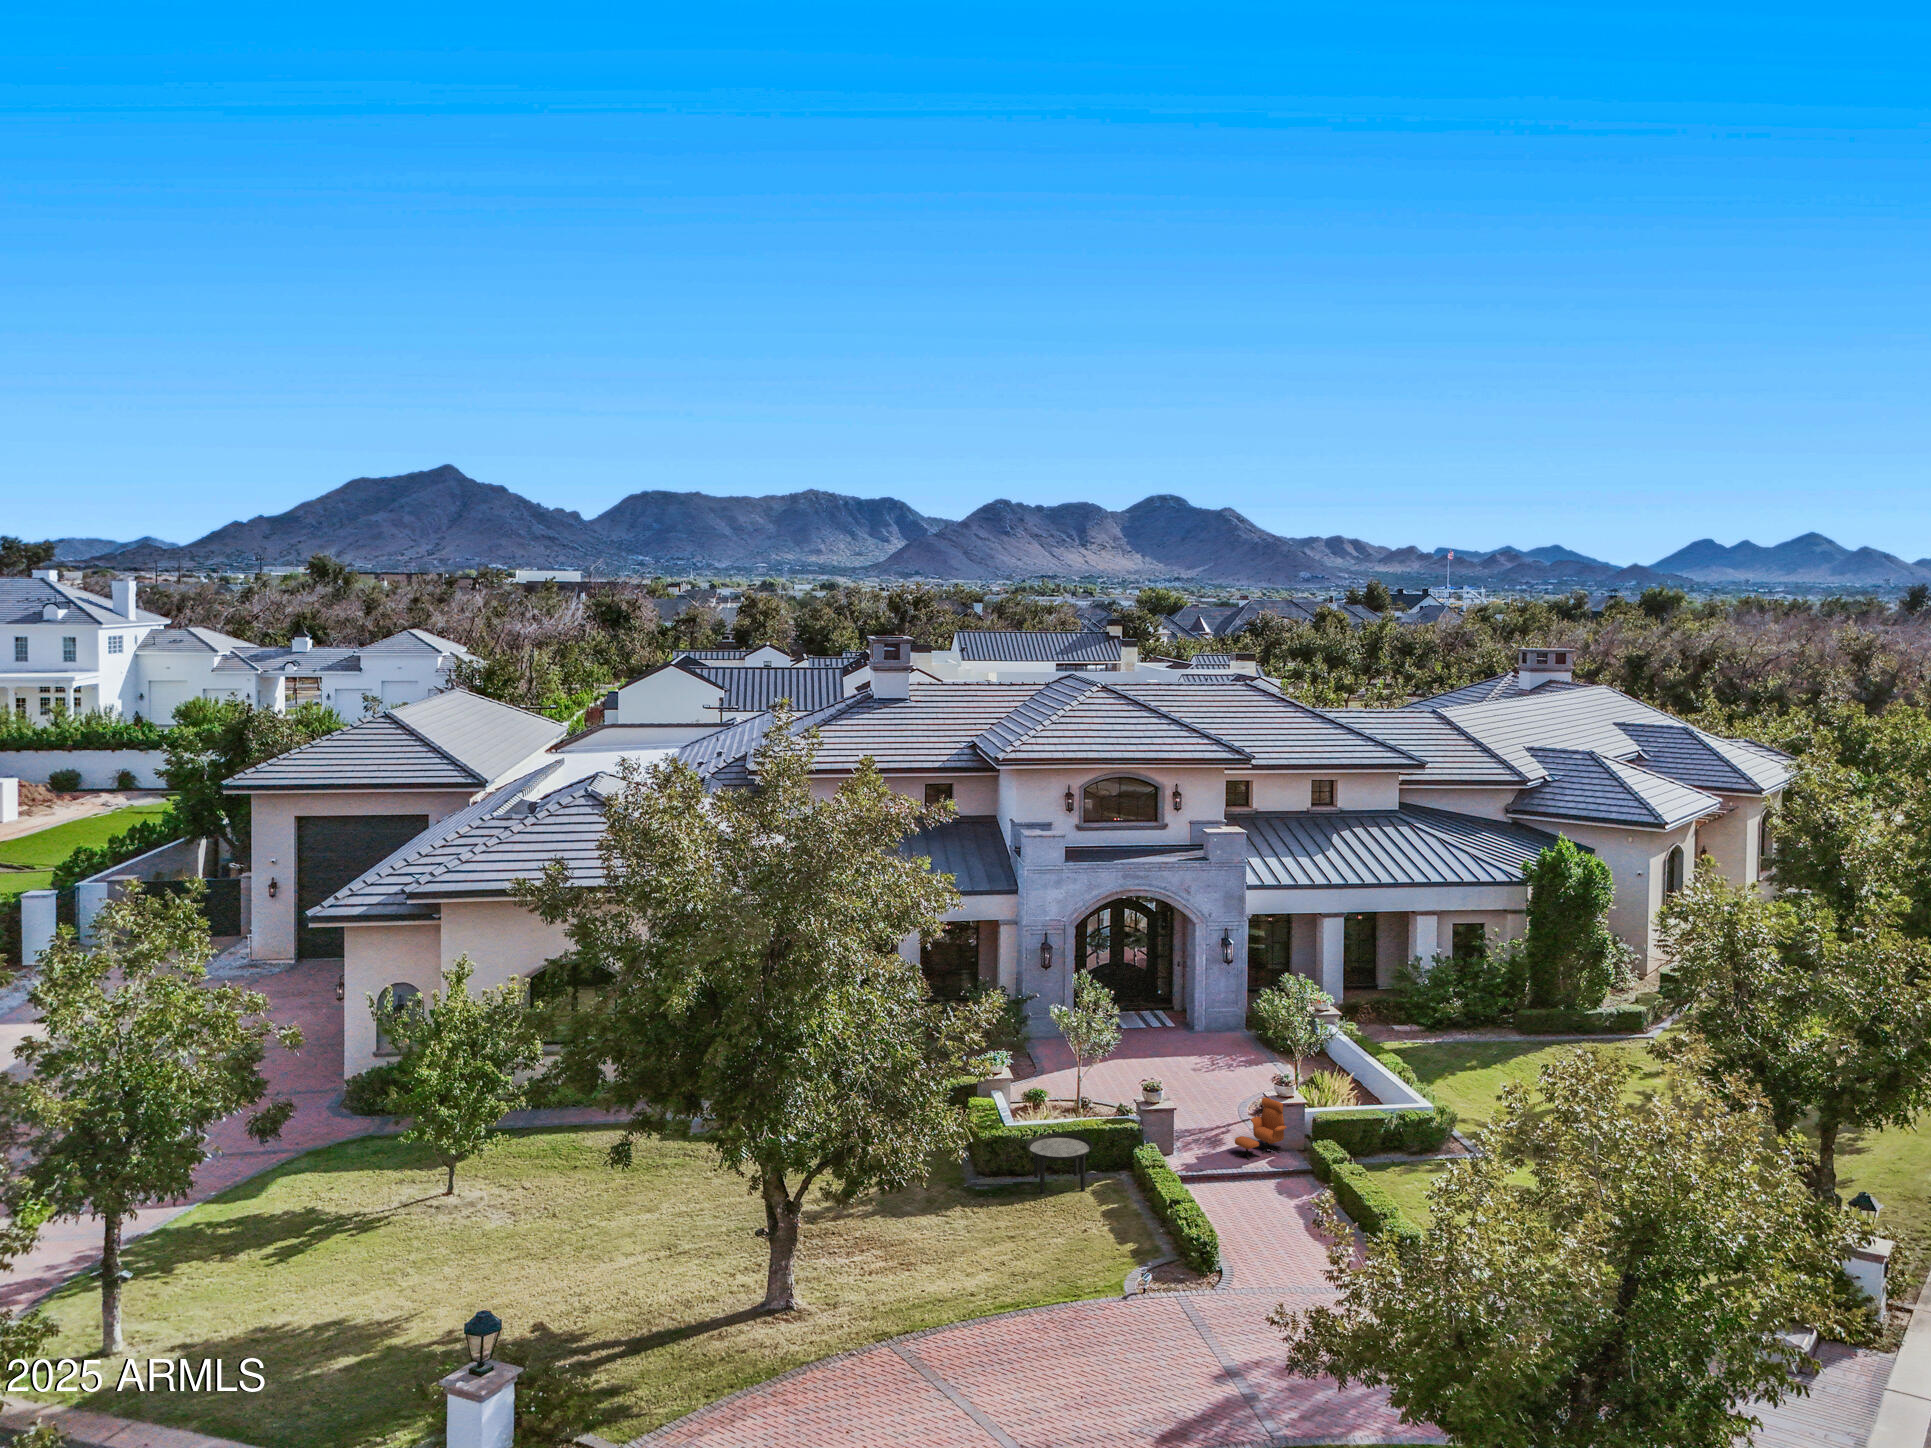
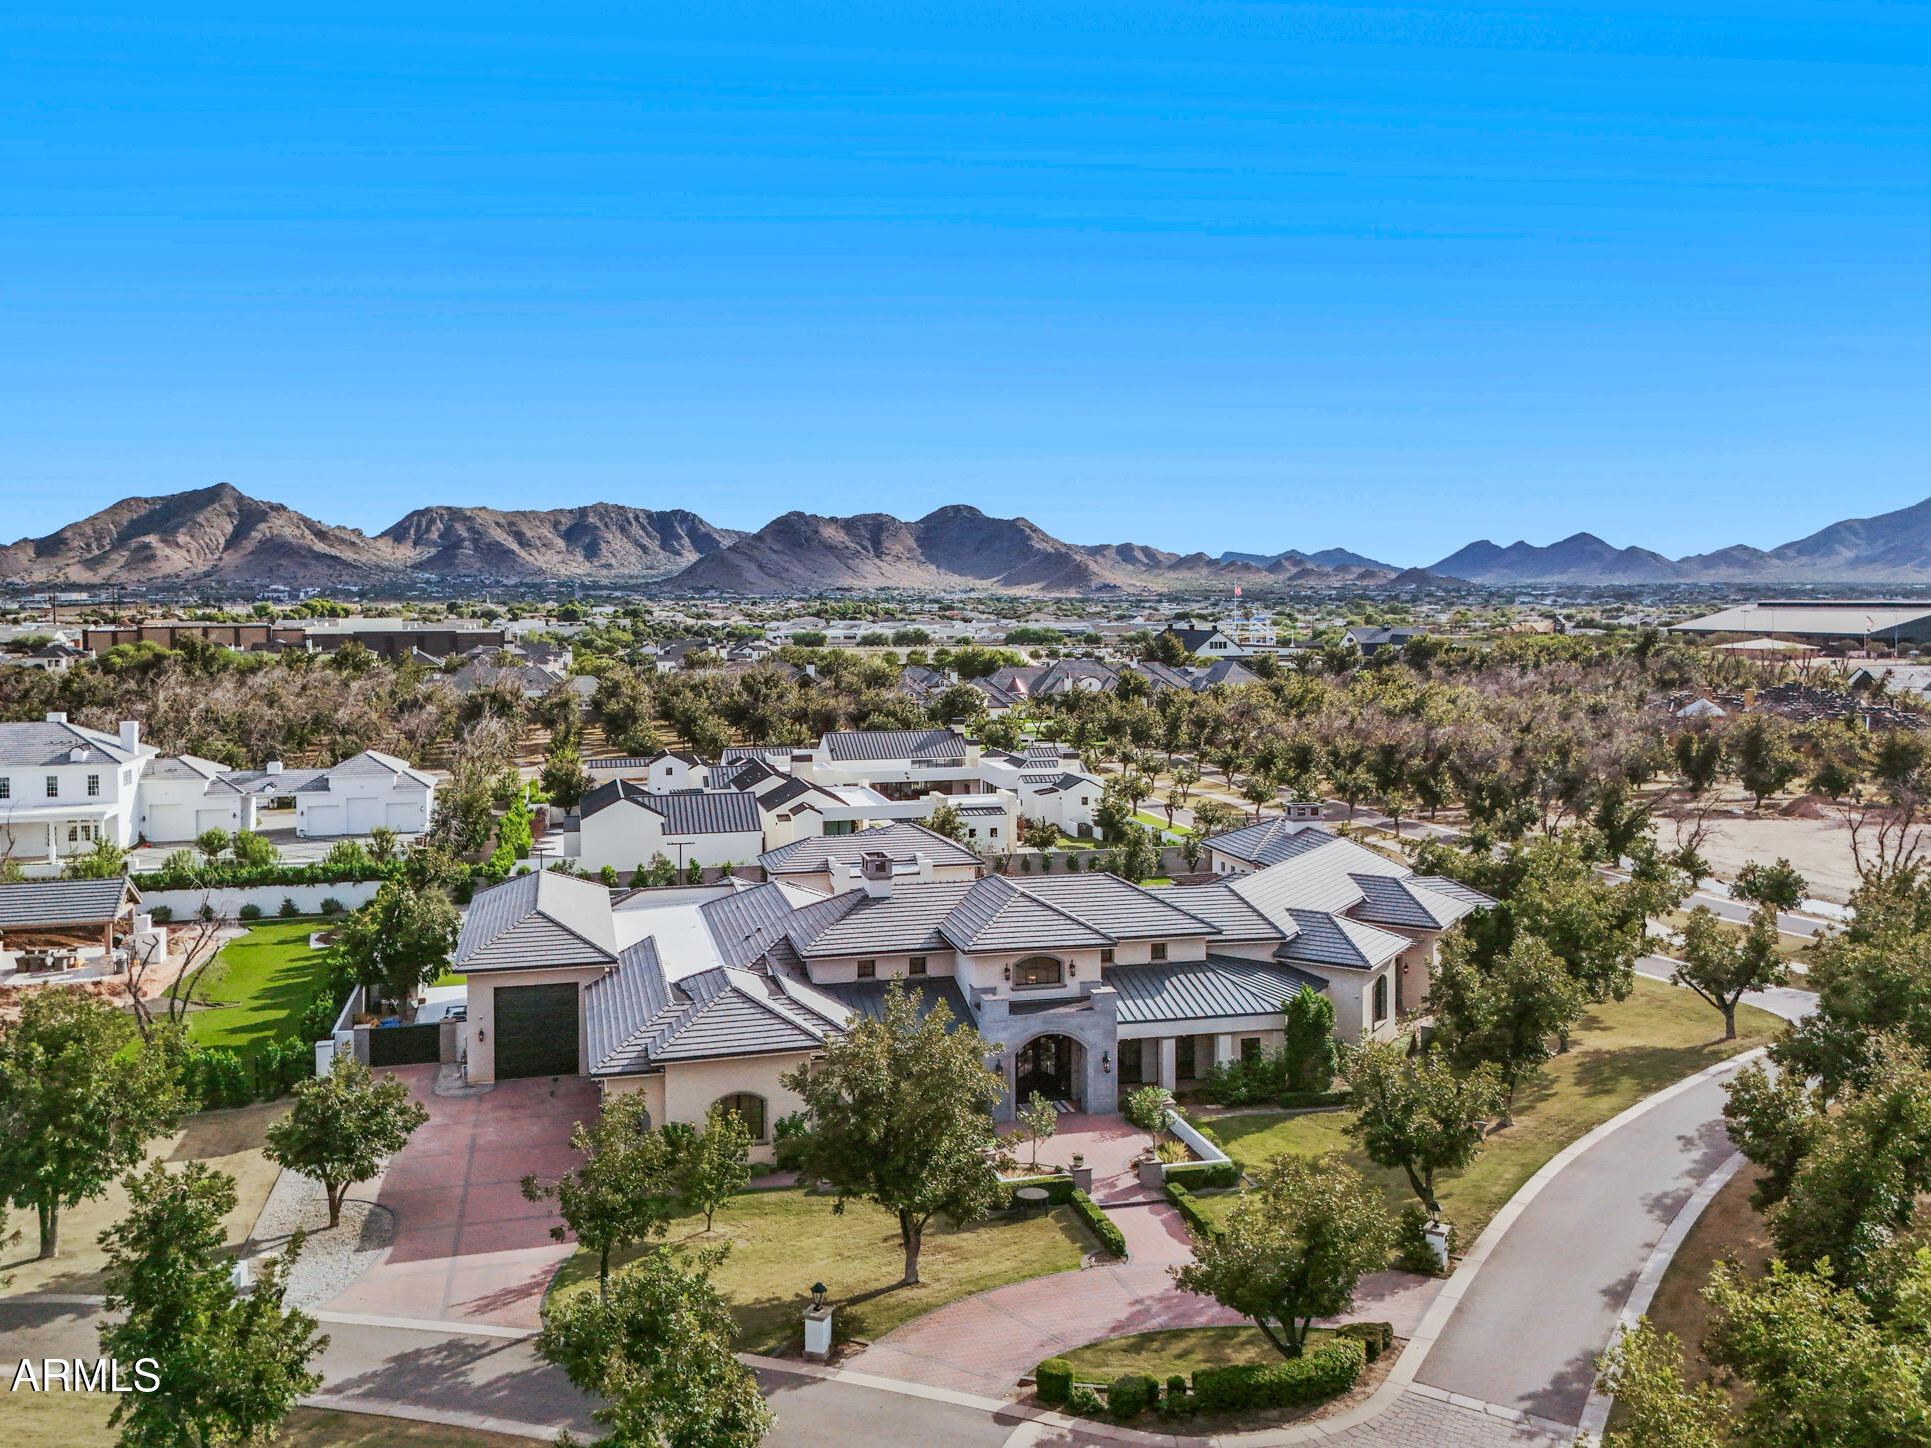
lounge chair: present [1235,1098,1287,1160] -> none [1124,1160,1153,1196]

